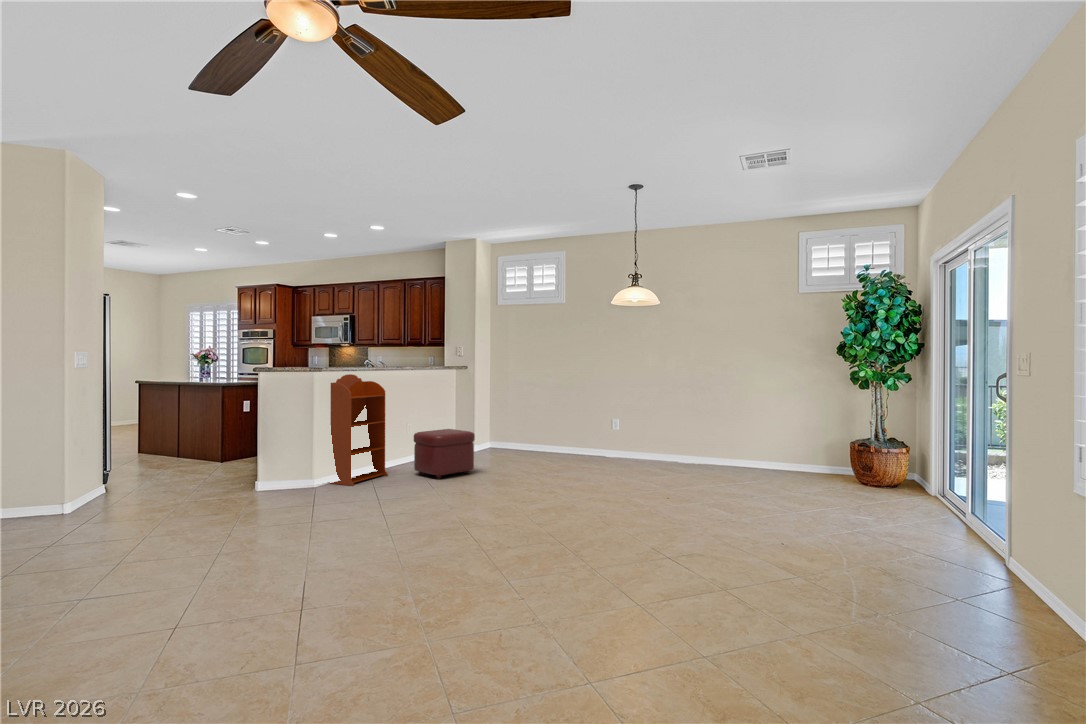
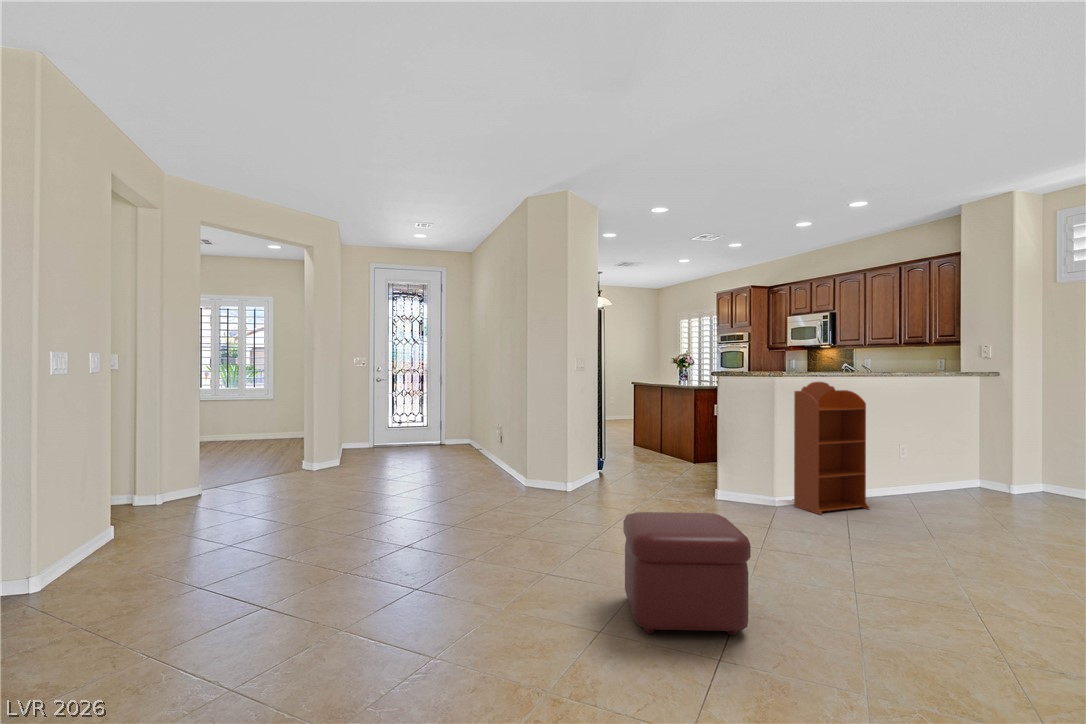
ottoman: present [414,429,475,479] -> present [623,512,751,635]

